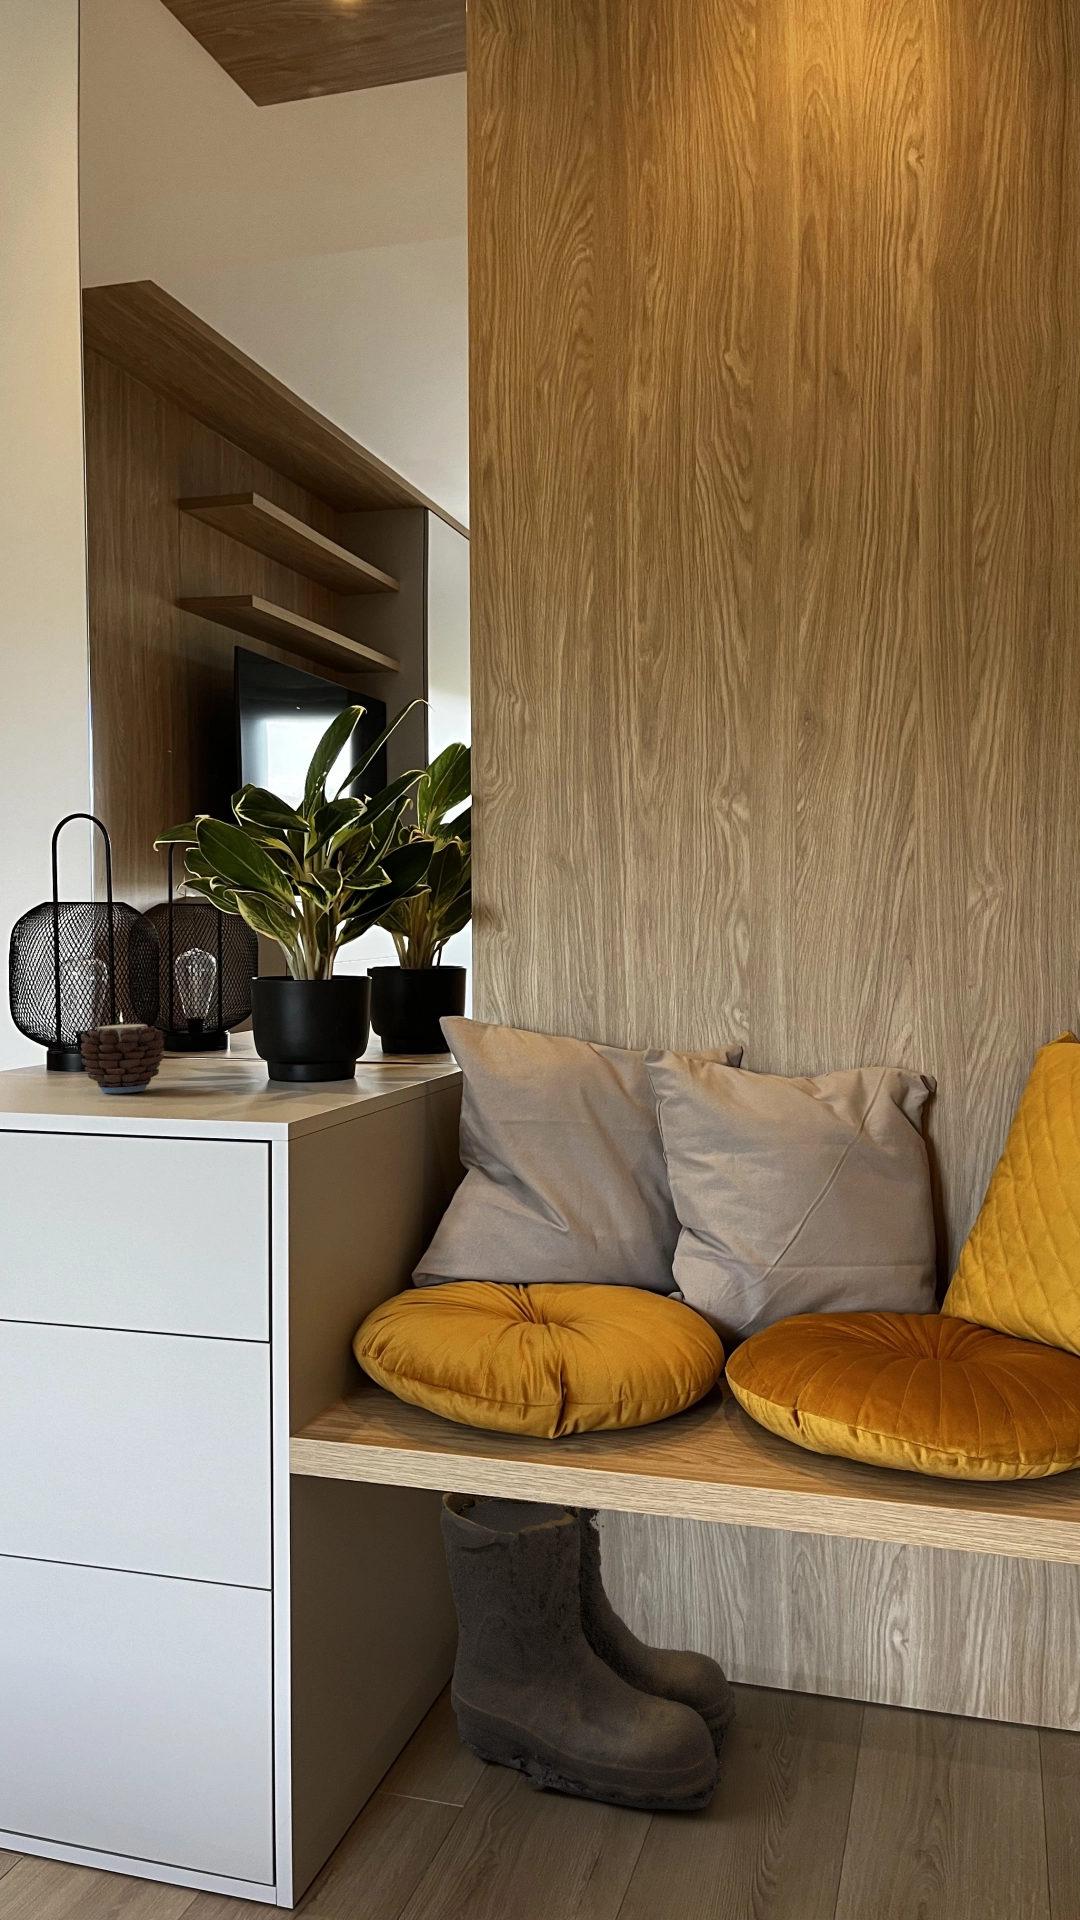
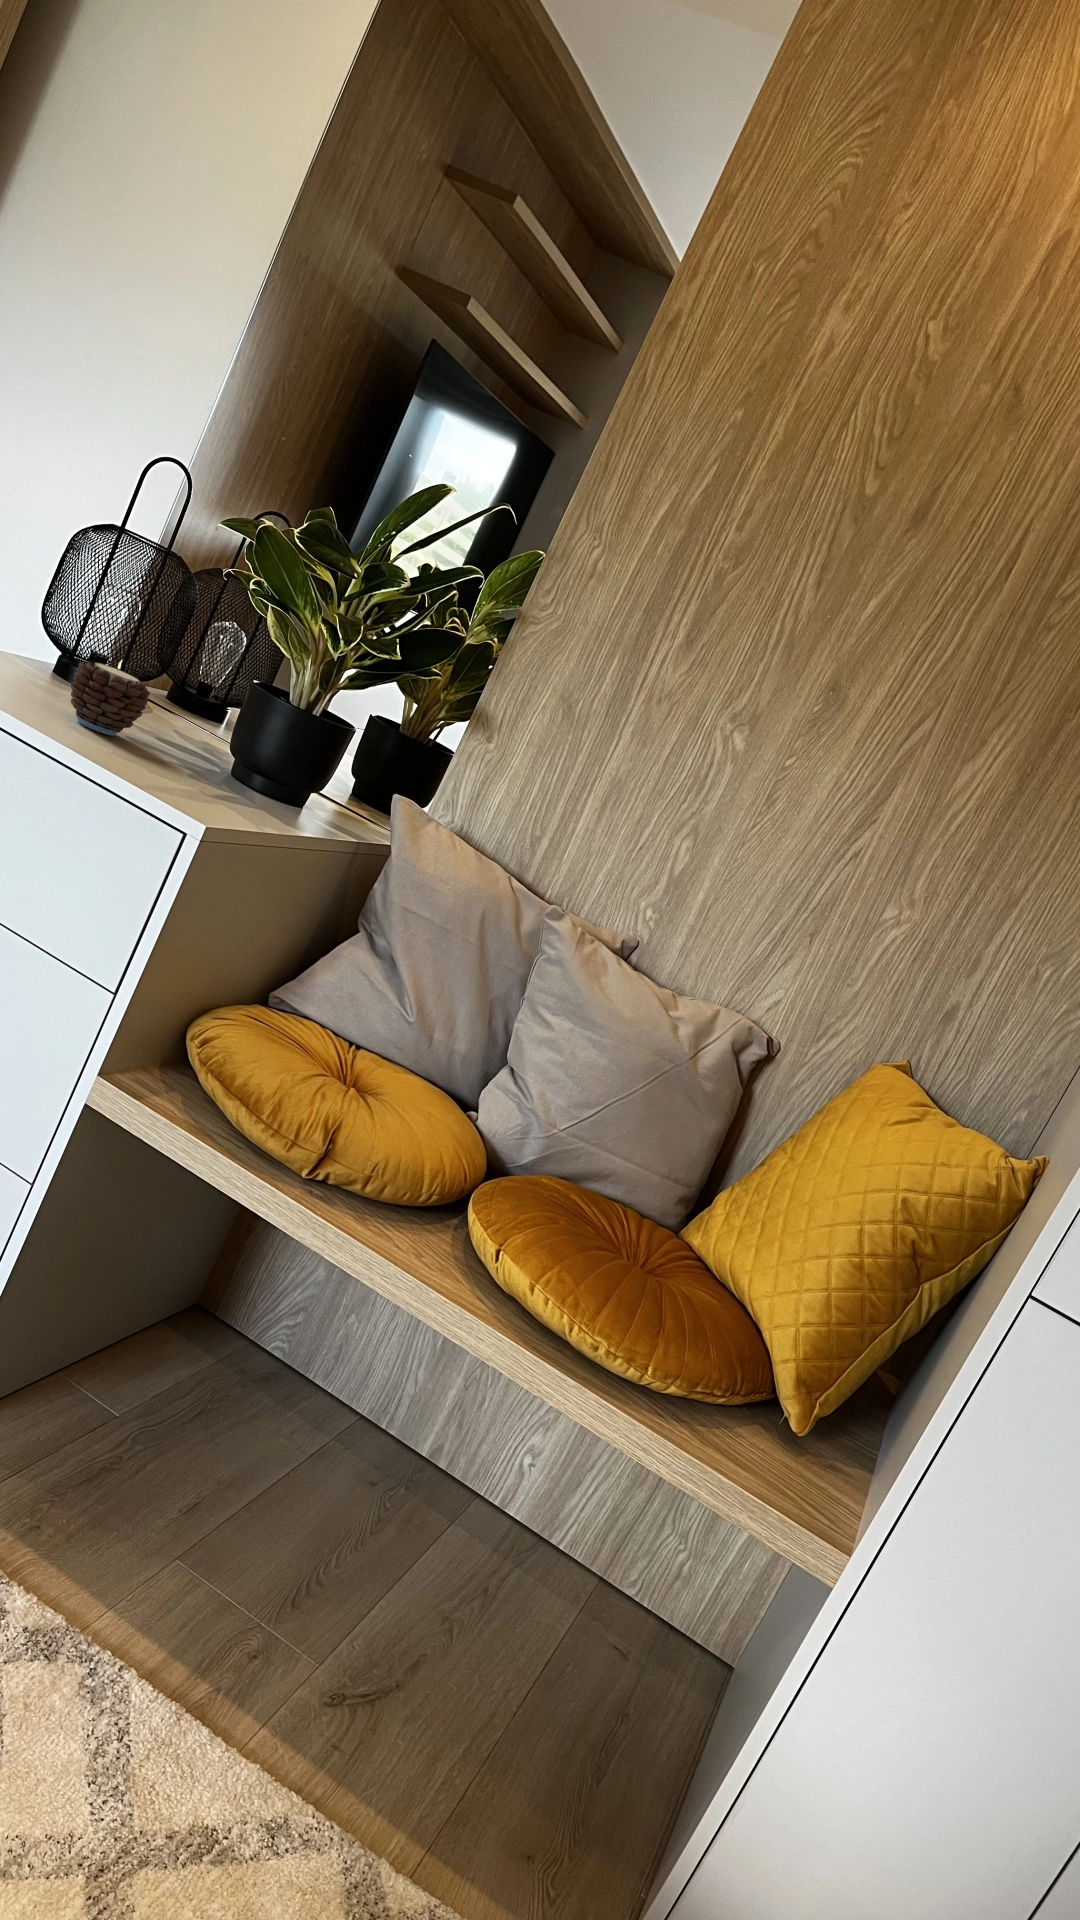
boots: present [441,1493,736,1810] -> none [143,1168,380,1505]

